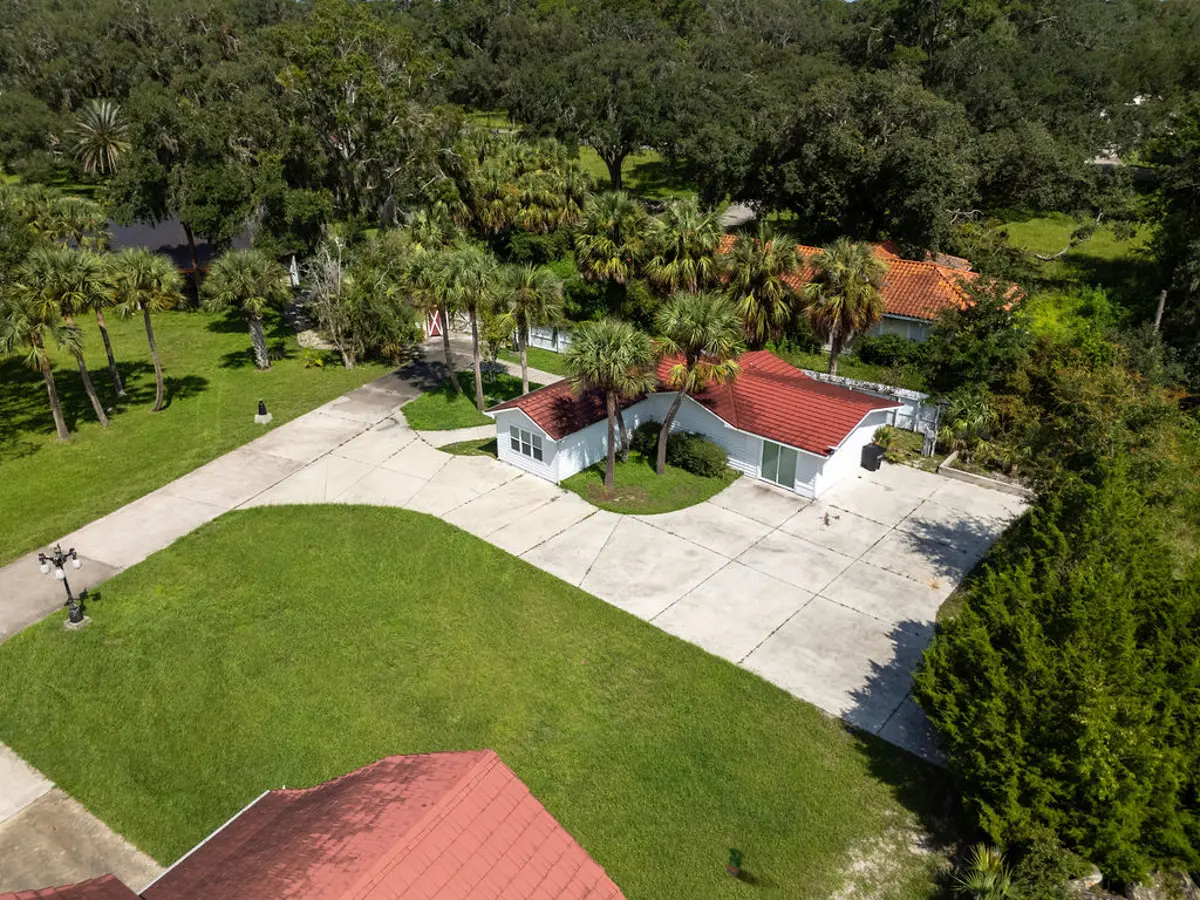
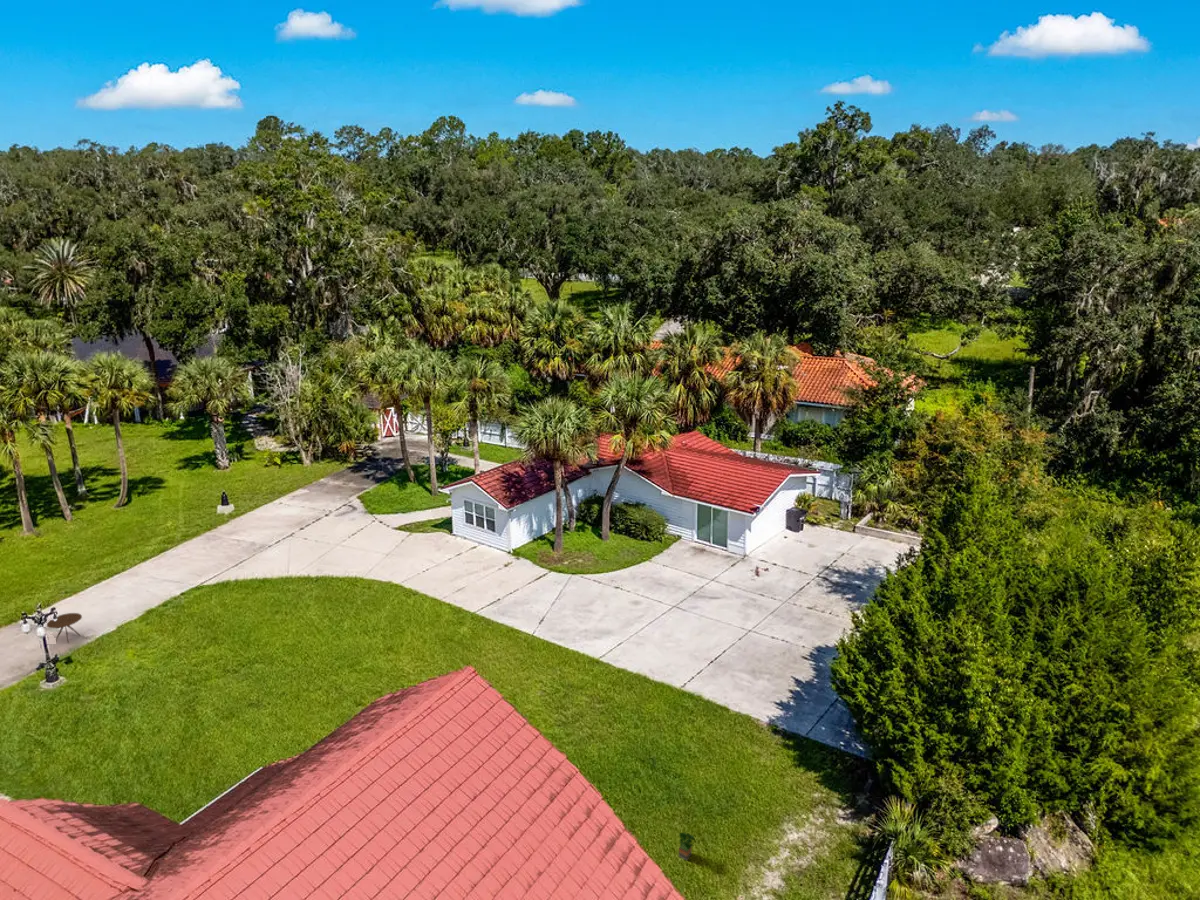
round table: none [78,540,114,572] -> present [47,613,82,640]

